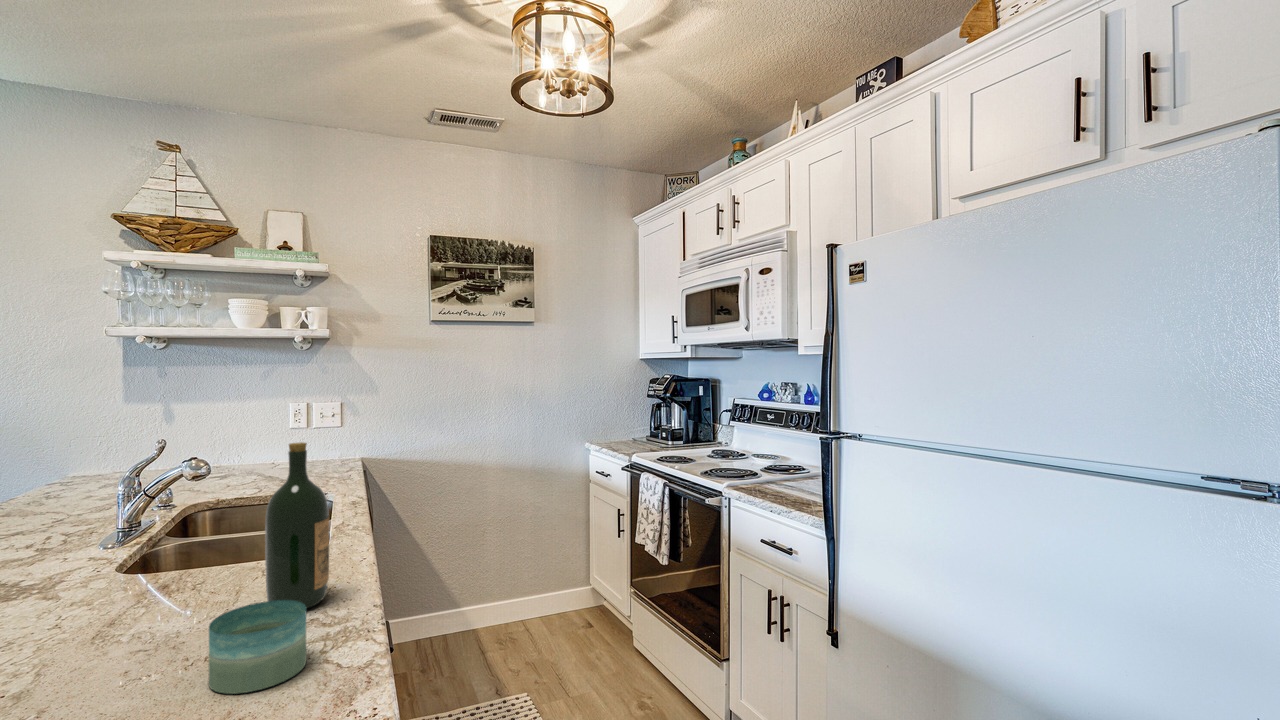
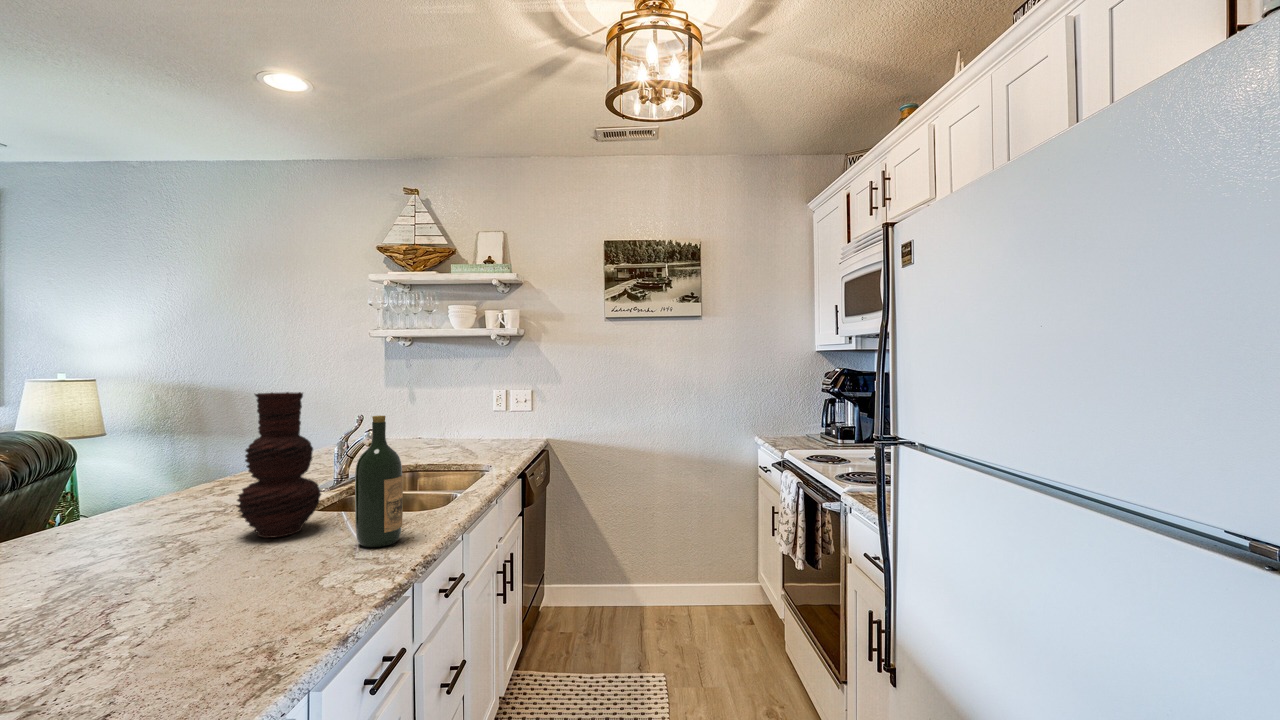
vase: none [46,416,182,627] -> present [237,392,321,538]
candle: present [209,600,306,694] -> none [271,533,341,595]

